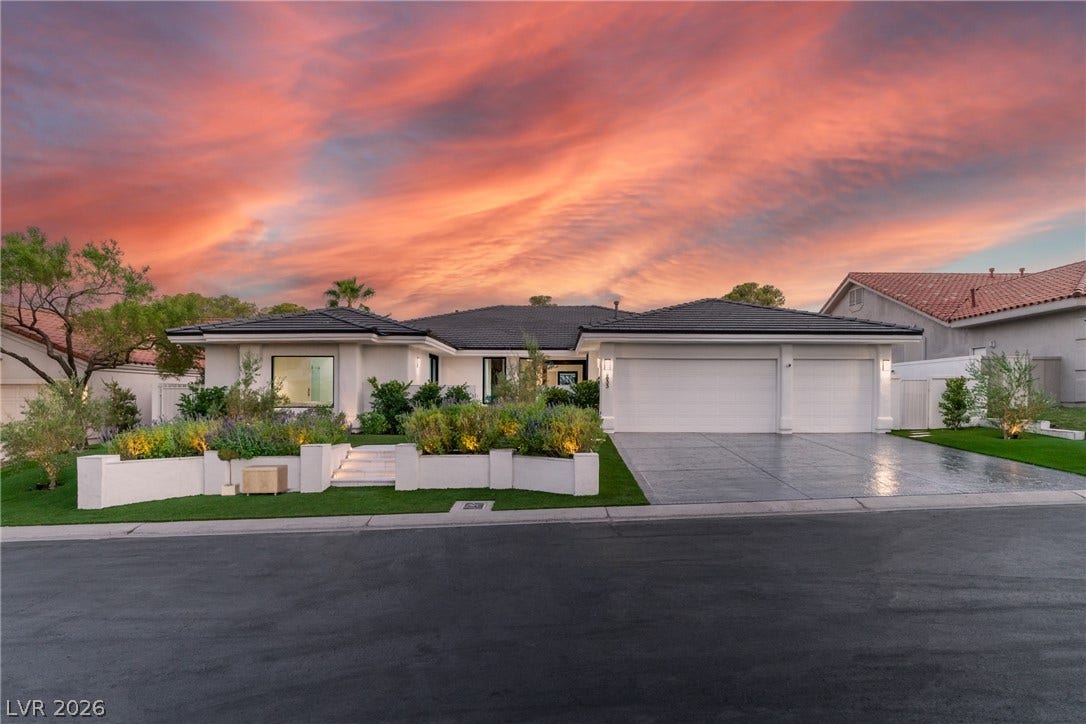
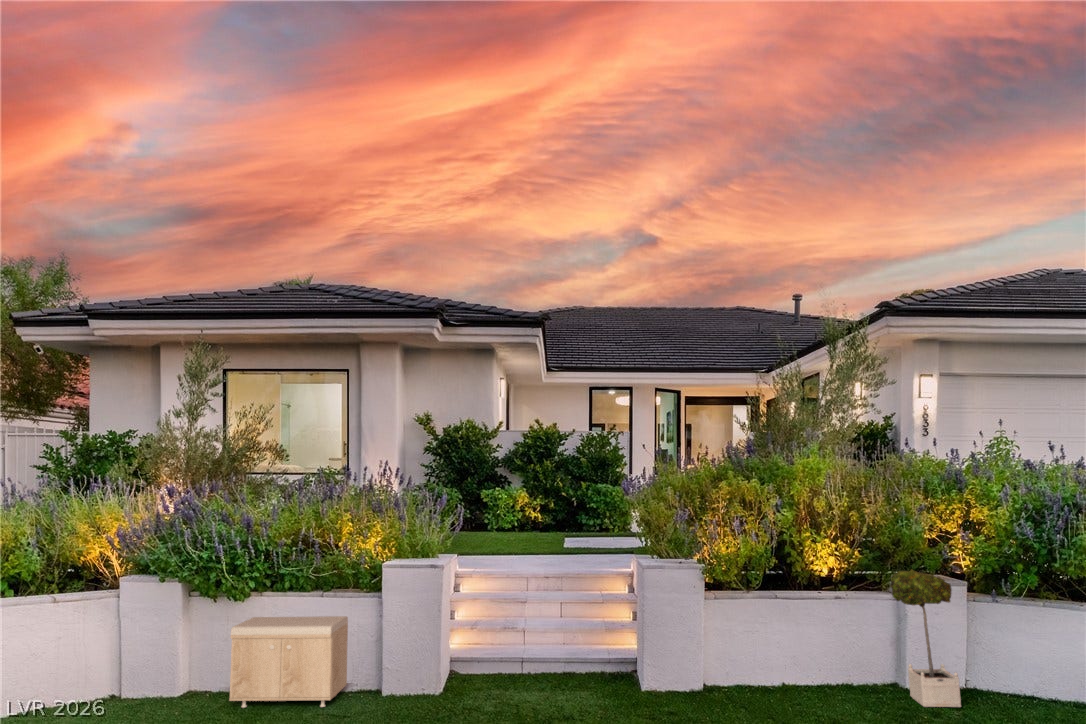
potted tree: present [217,448,240,496] -> present [890,569,961,707]

